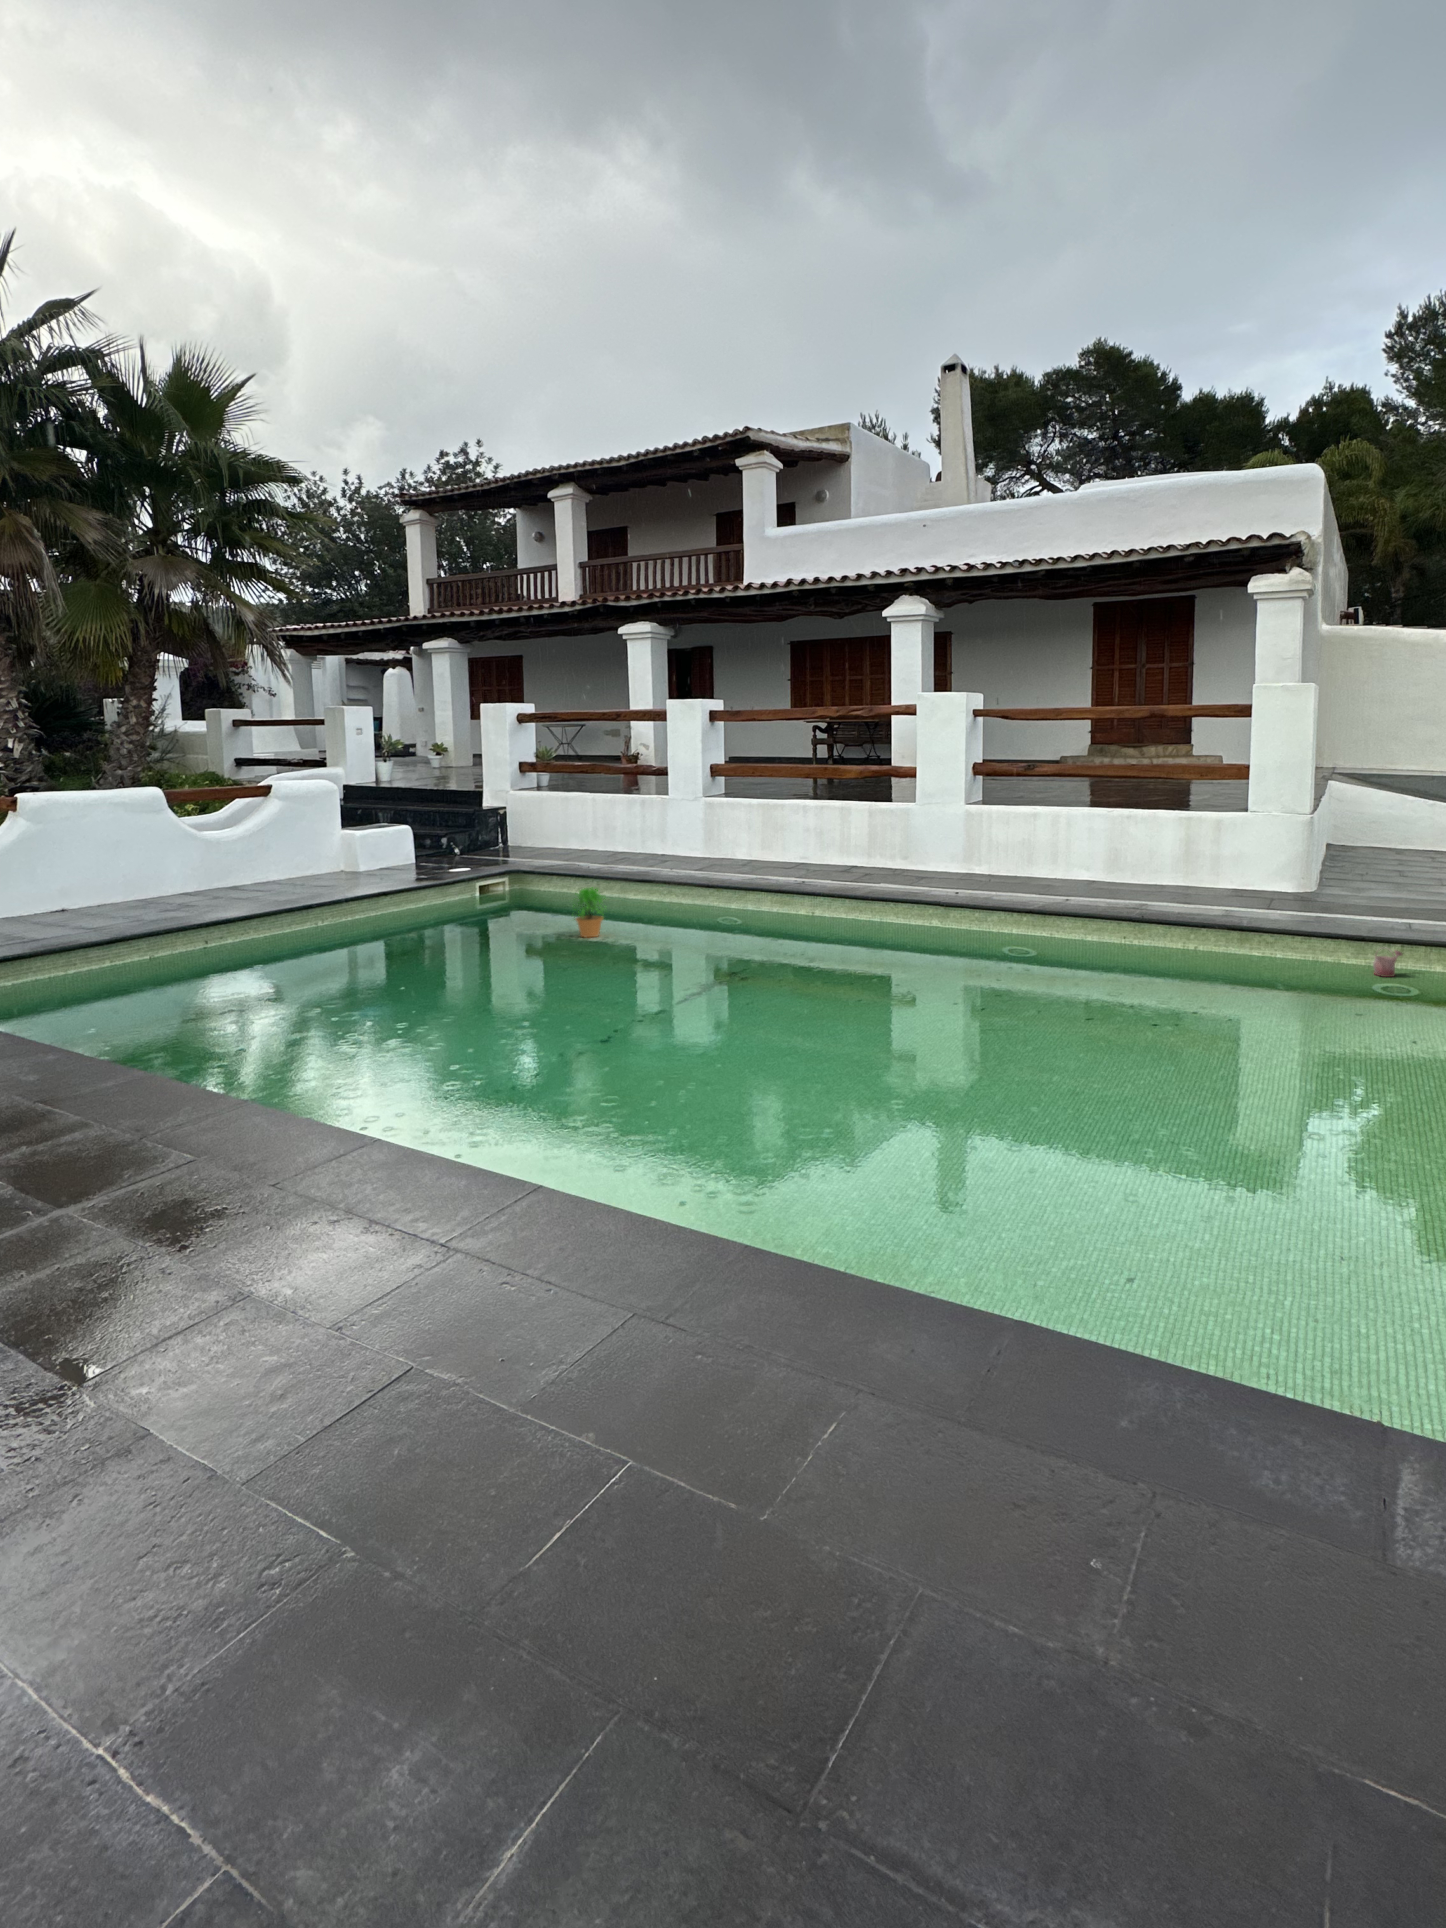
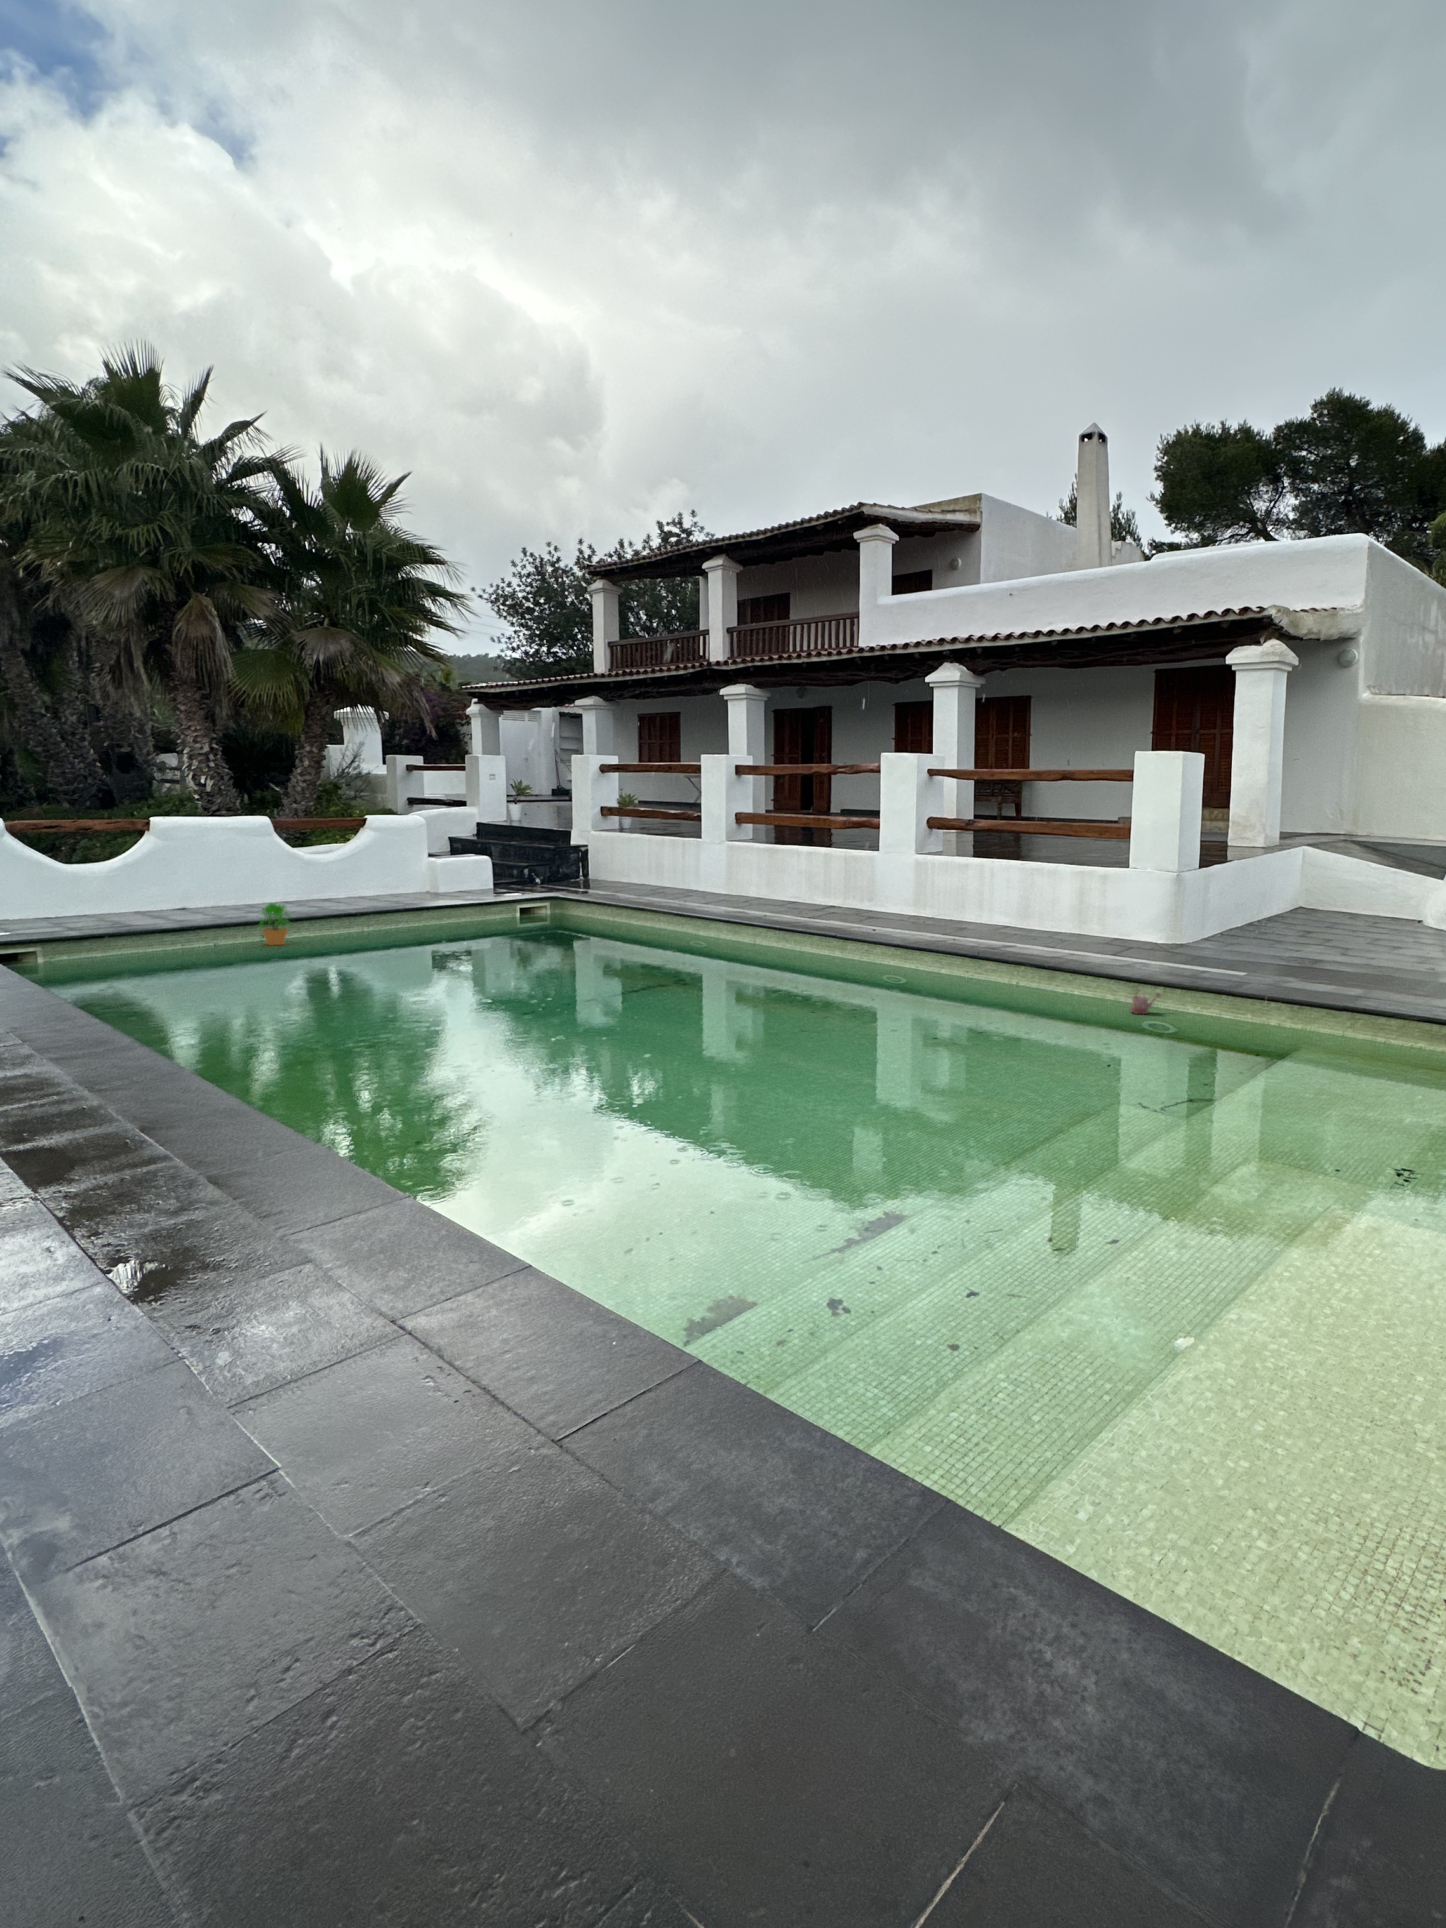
potted plant: present [573,887,603,938] -> present [260,903,291,945]

